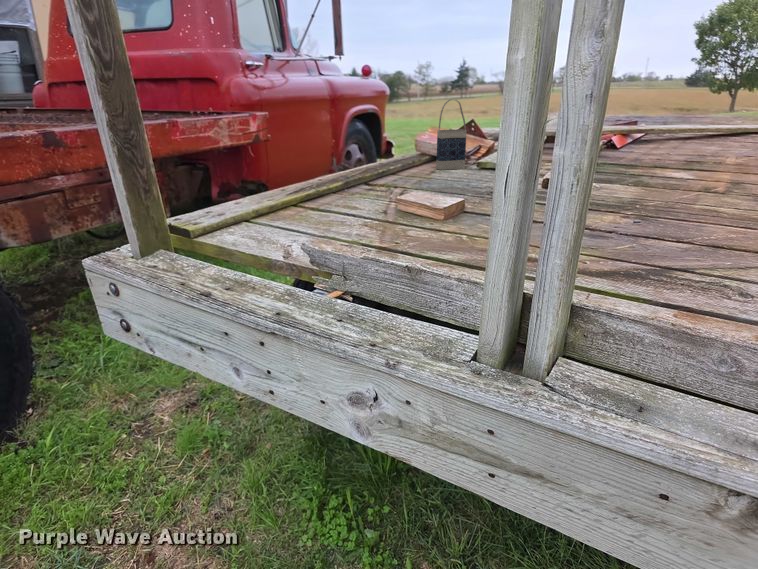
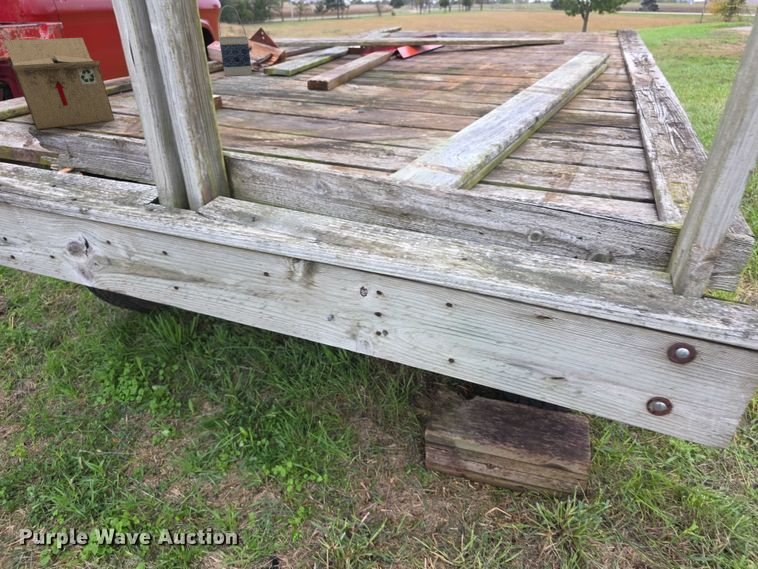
cardboard box: none [267,140,369,237] -> present [5,38,115,130]

